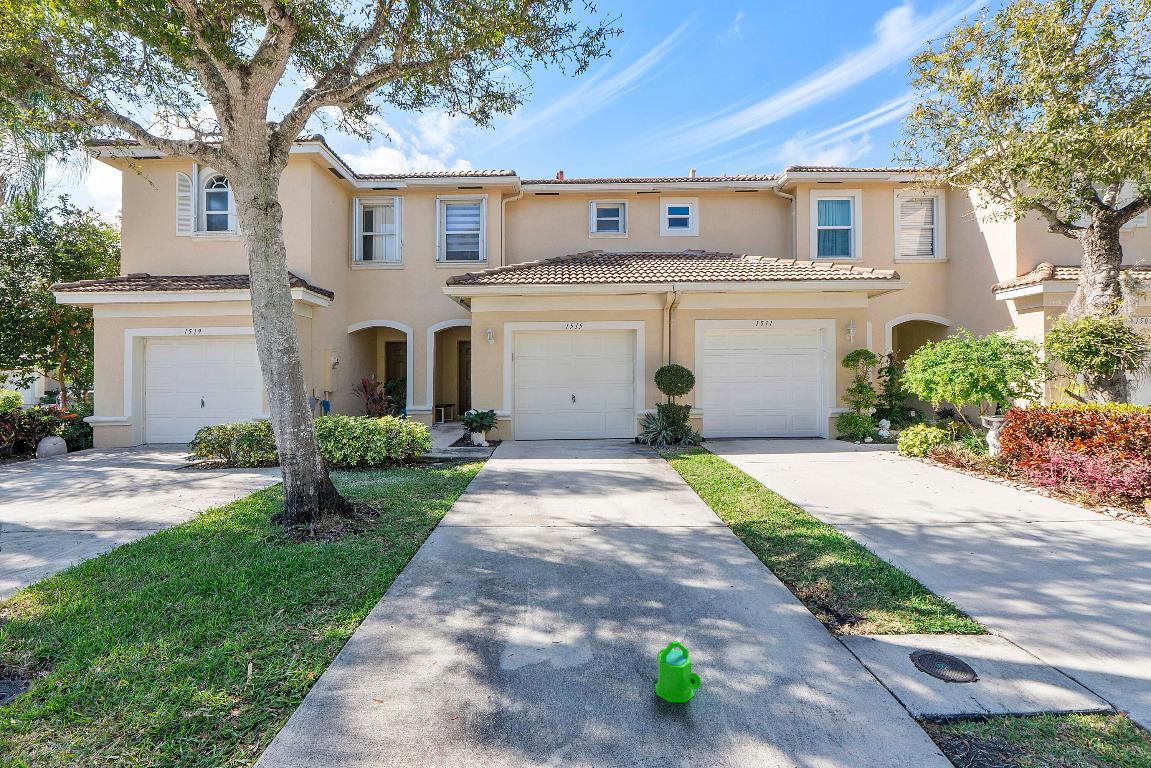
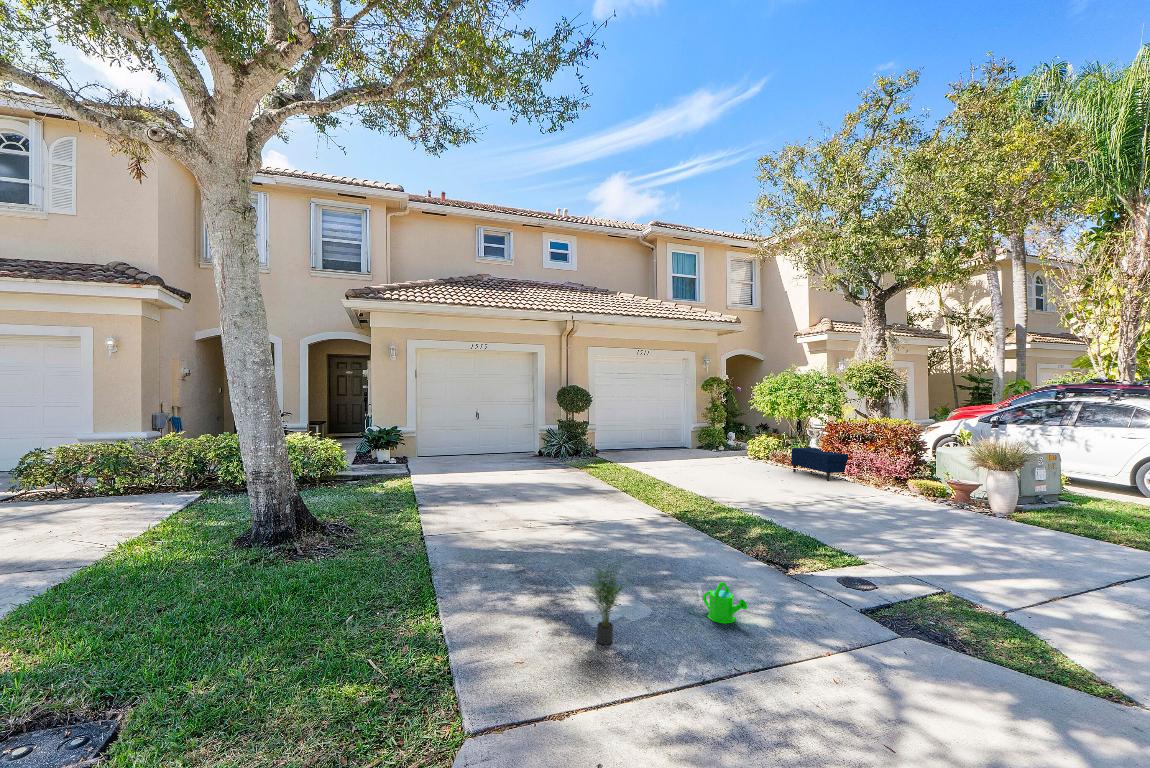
bench: none [954,442,1045,491] -> present [791,448,848,481]
potted plant: none [442,595,520,705] -> present [586,569,624,644]

